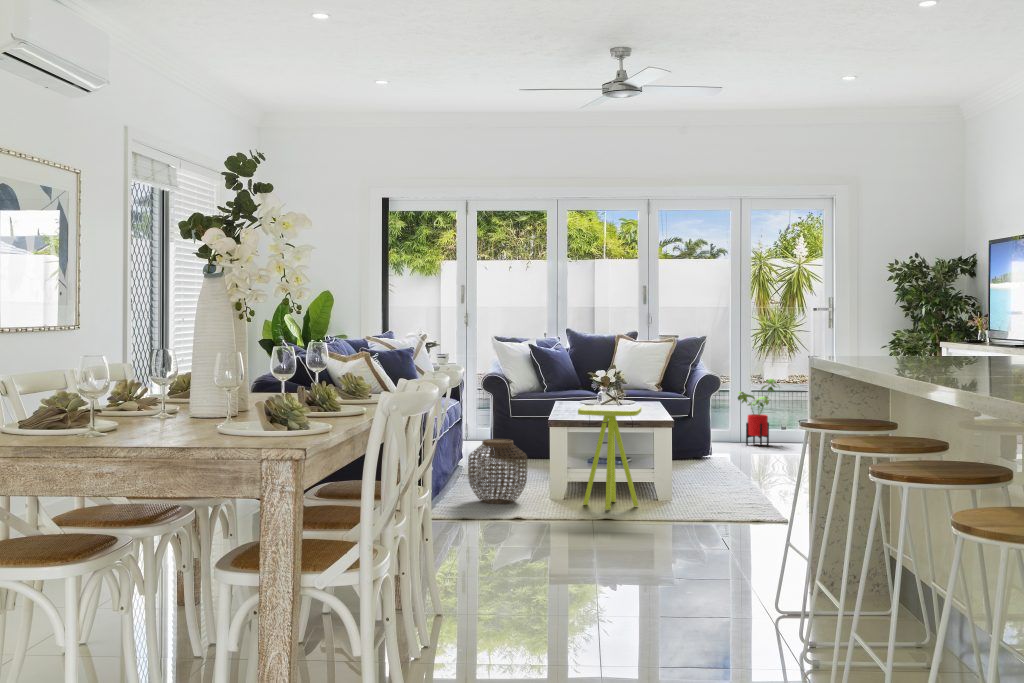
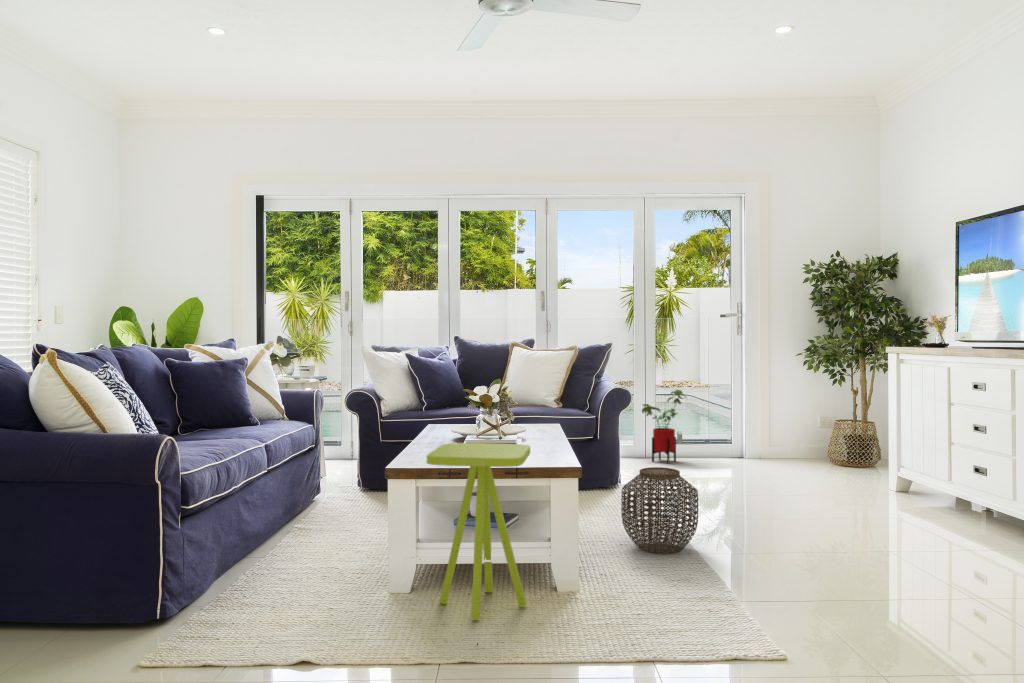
woven basket: present [468,439,527,504] -> present [621,467,698,554]

